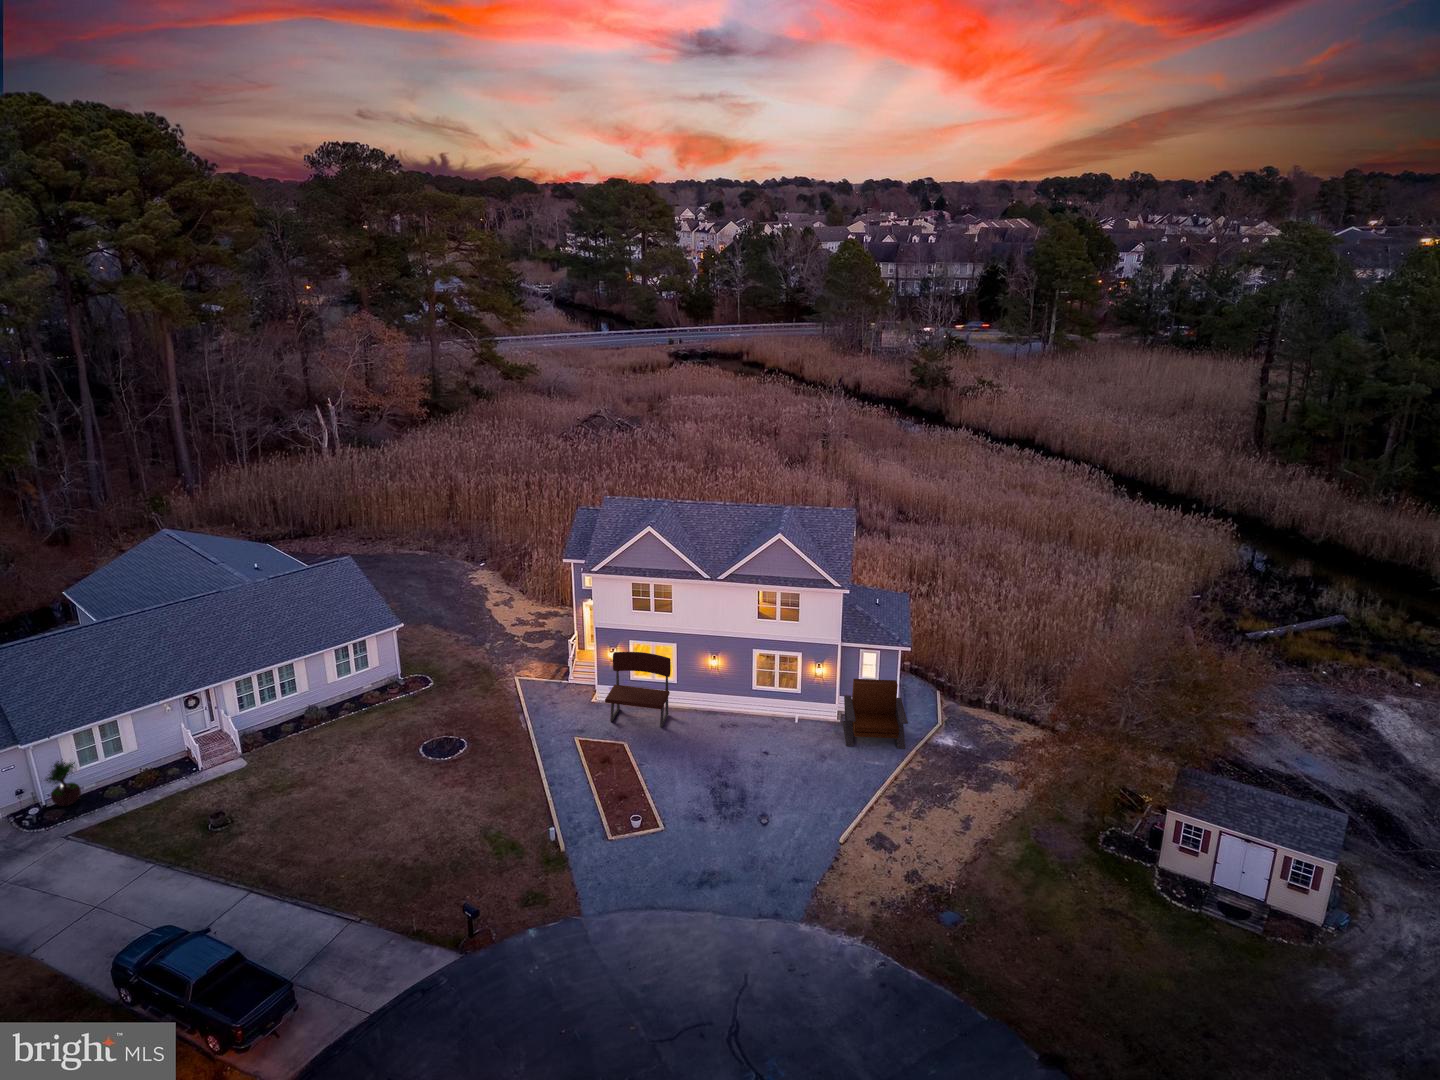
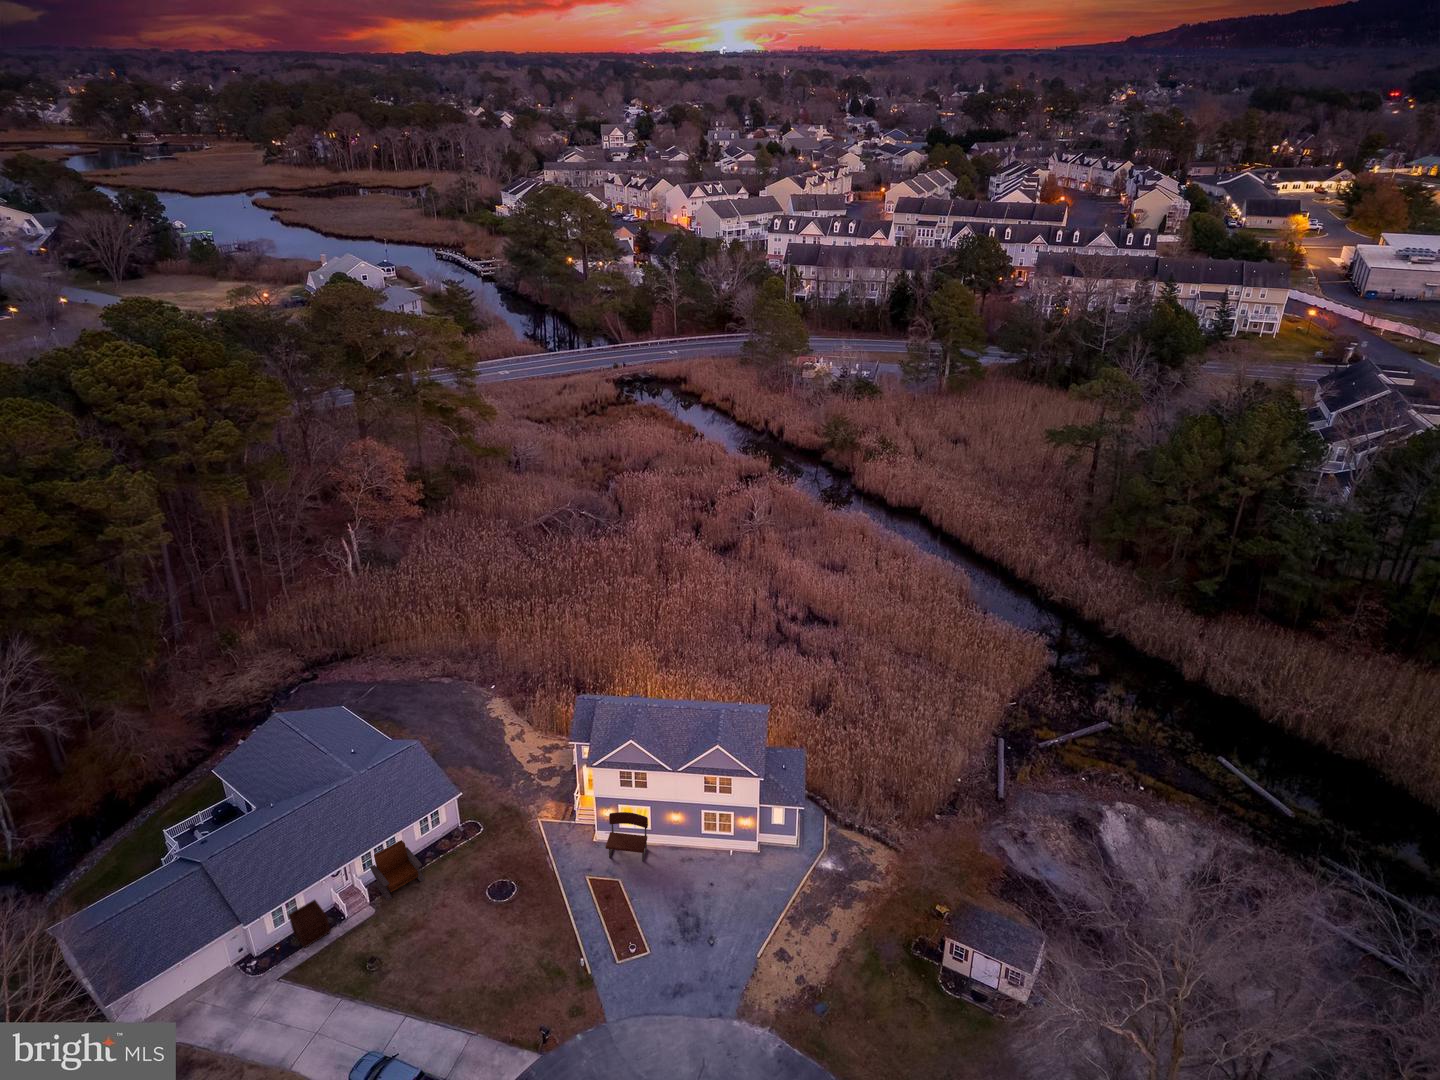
lounge chair: present [842,679,908,749] -> present [370,840,425,901]
wooden crate: none [106,732,171,799] -> present [289,900,330,947]
potted tree: present [46,759,81,806] -> none [255,929,277,957]

